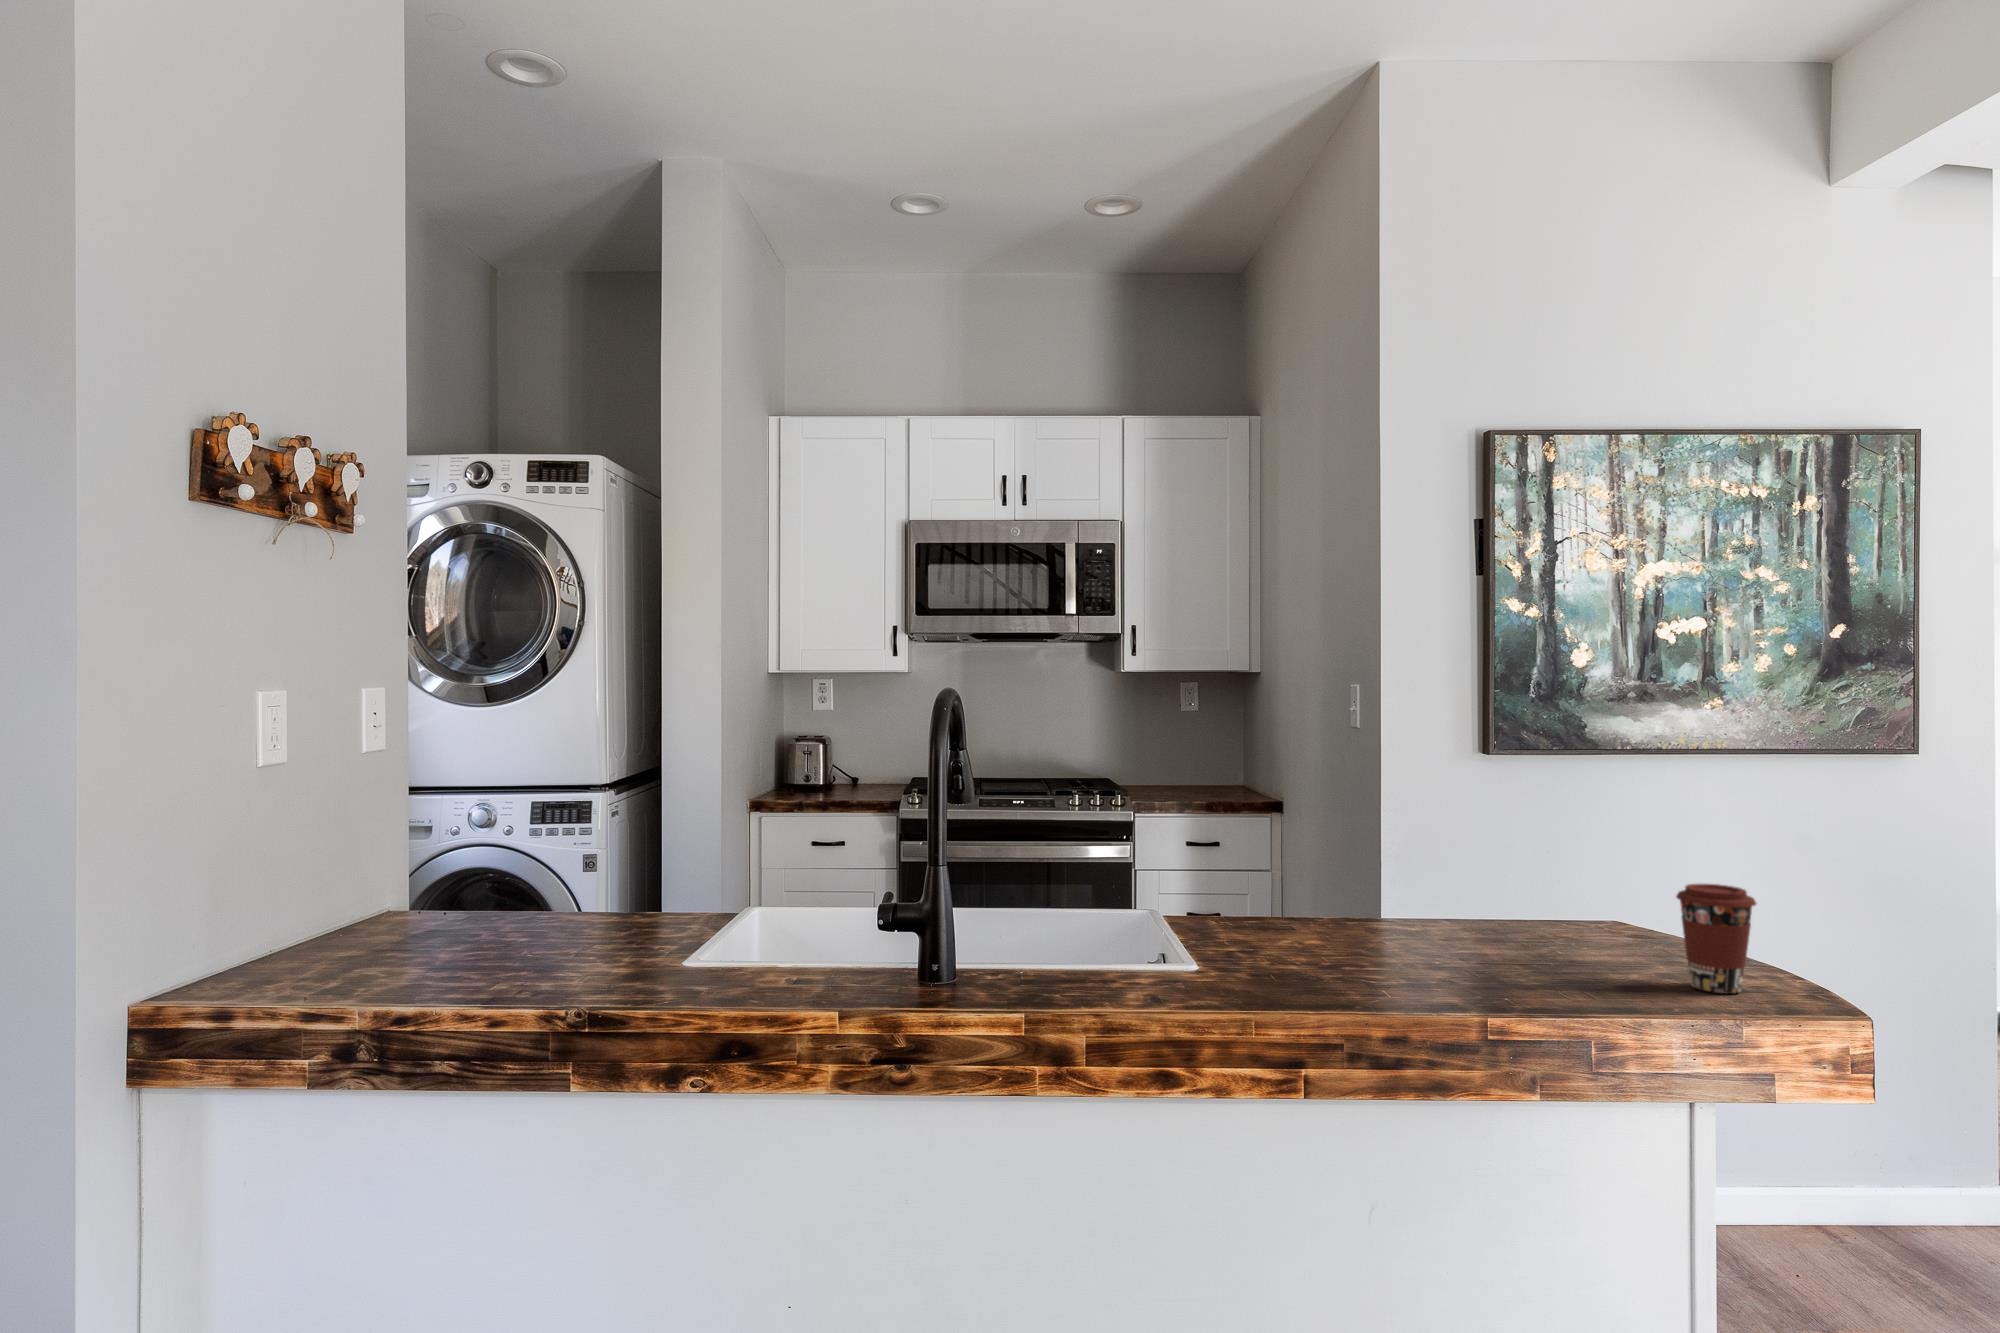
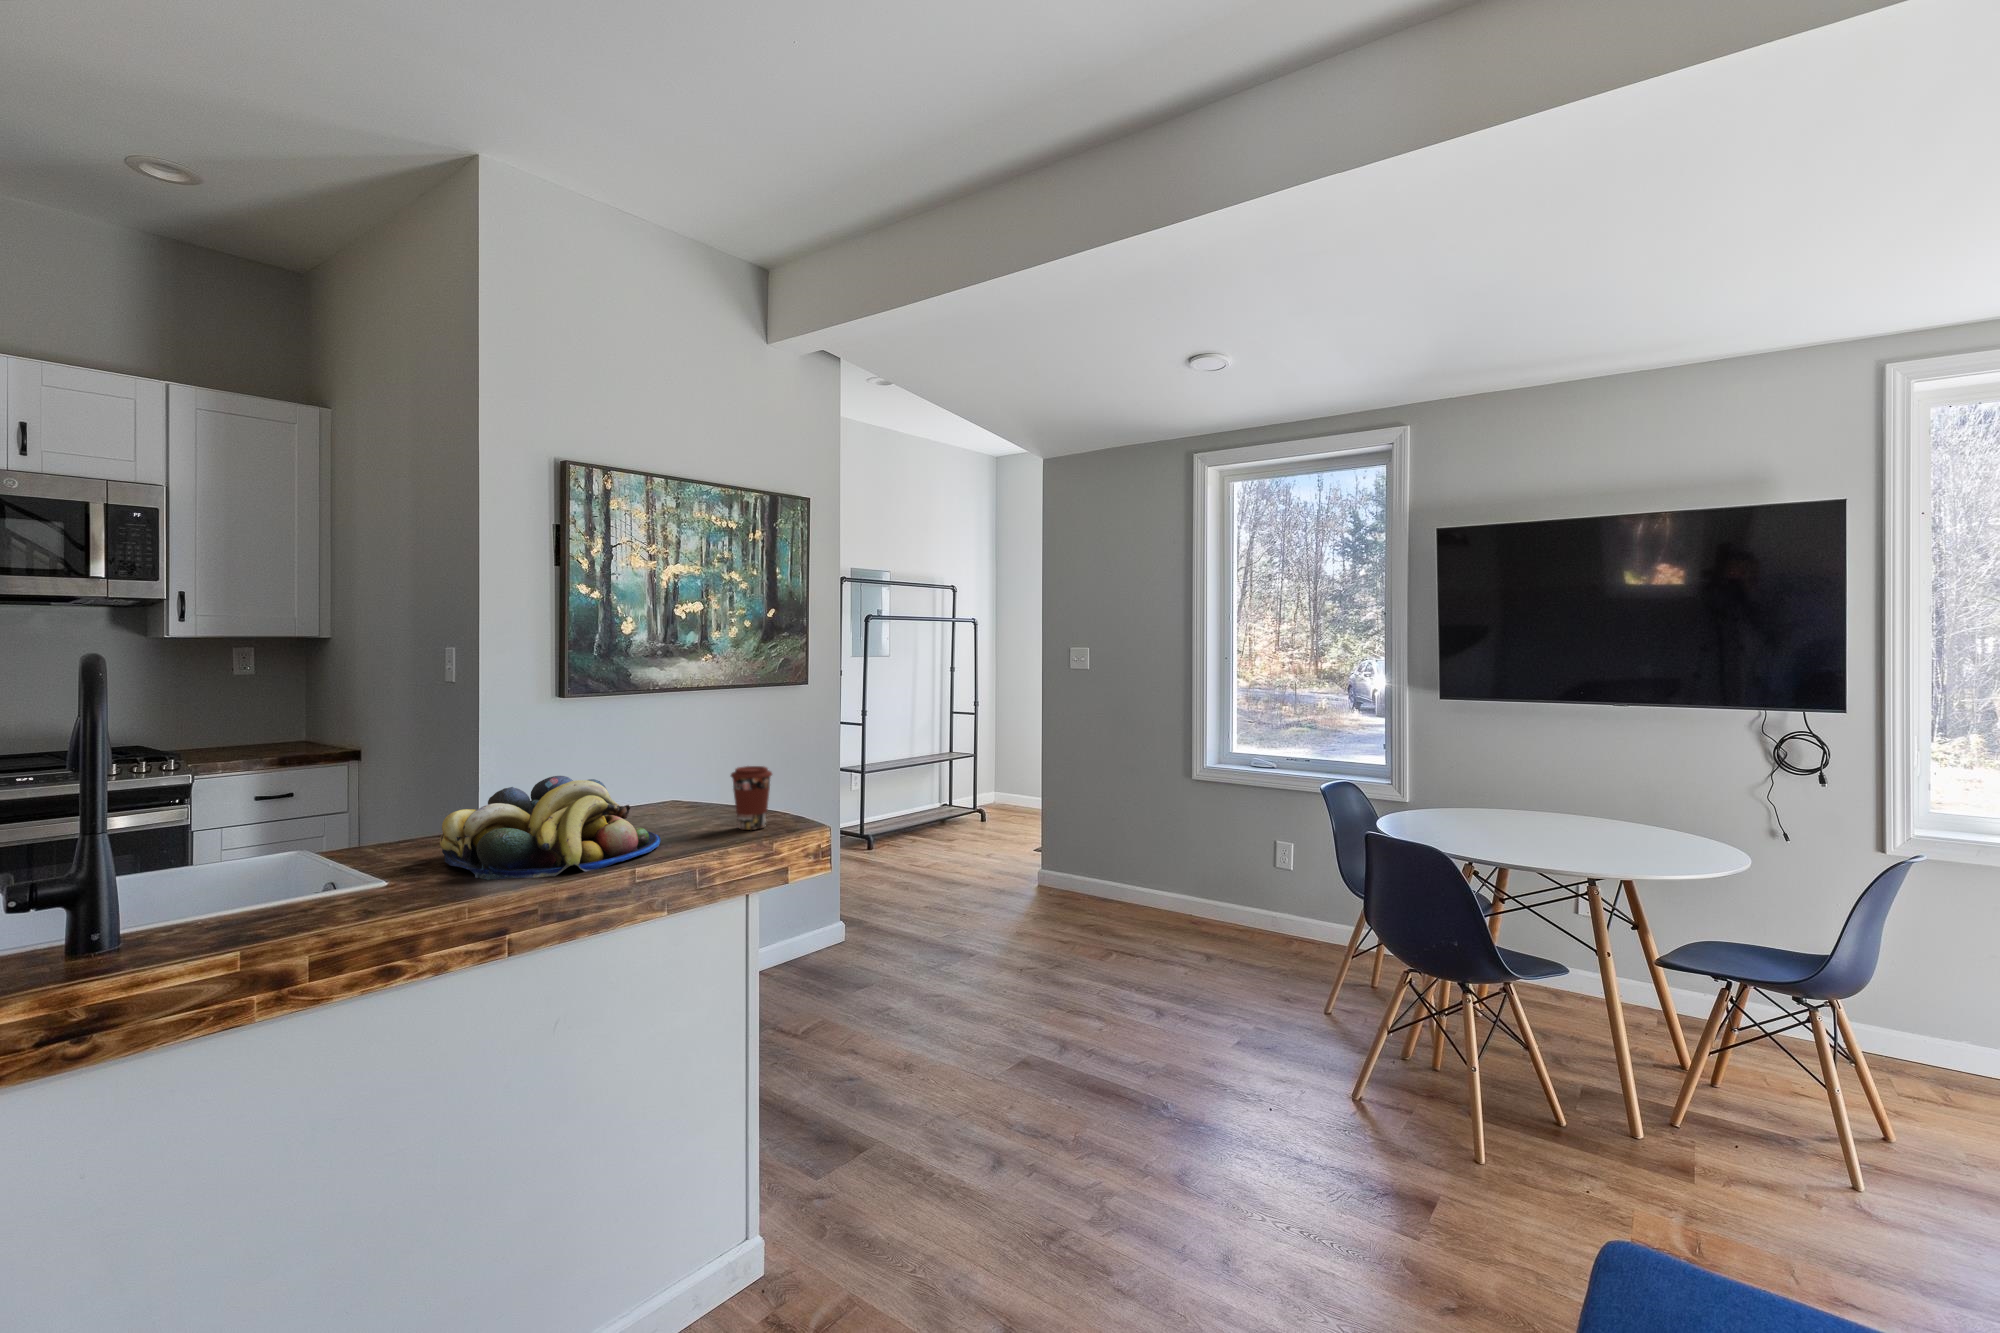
fruit bowl: none [1263,860,1550,1005] -> present [440,776,661,880]

